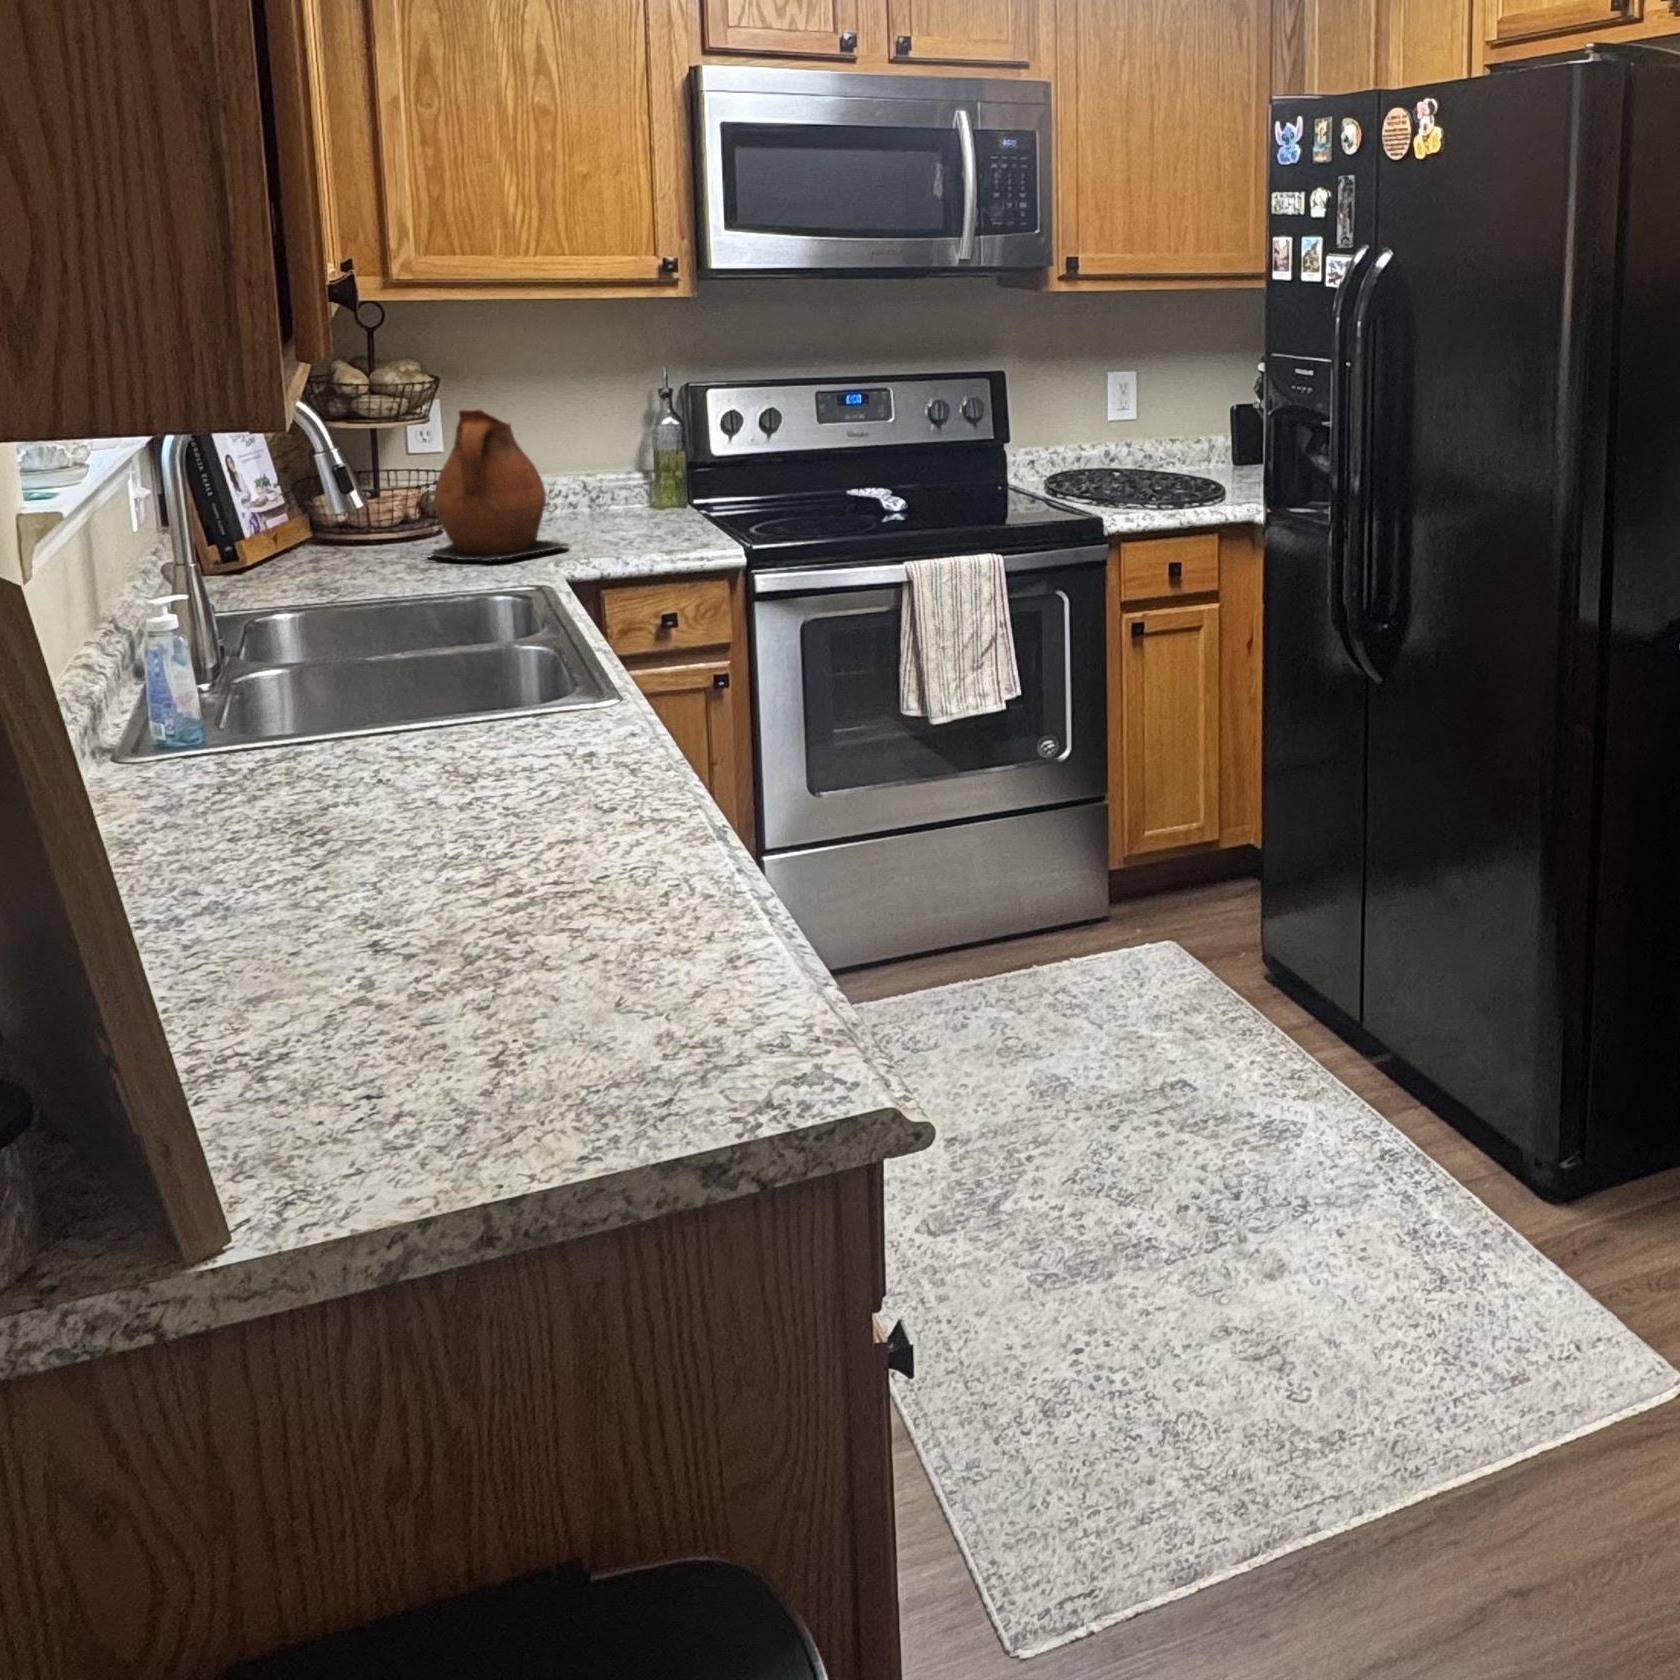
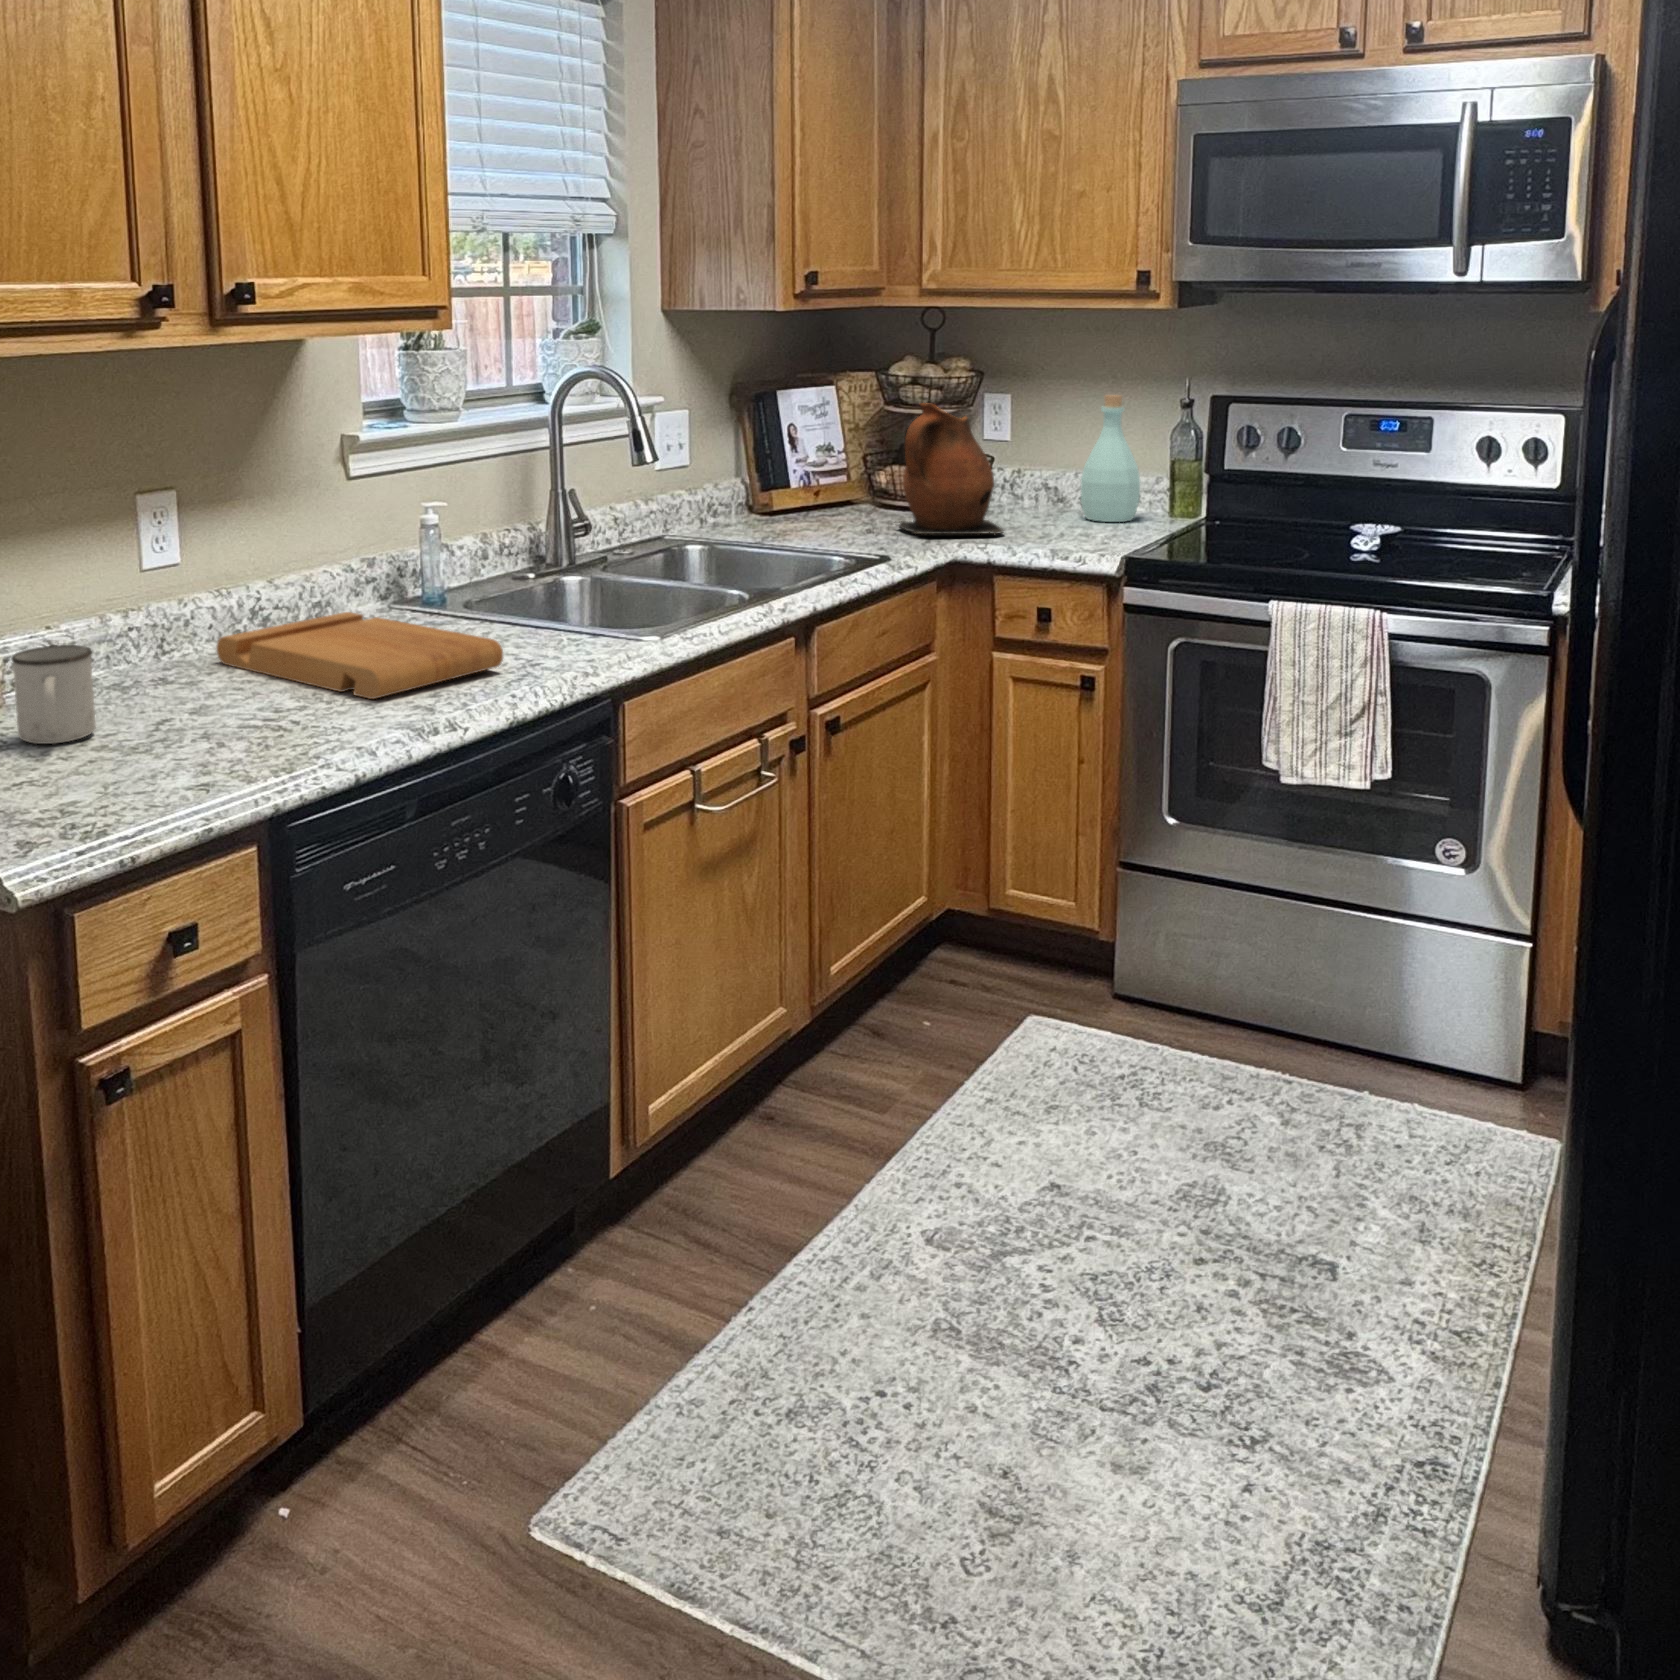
bottle: none [575,387,644,522] -> present [1081,395,1140,522]
cutting board: none [196,734,612,876] -> present [216,612,503,699]
mug: none [328,852,495,1023] -> present [11,645,96,744]

